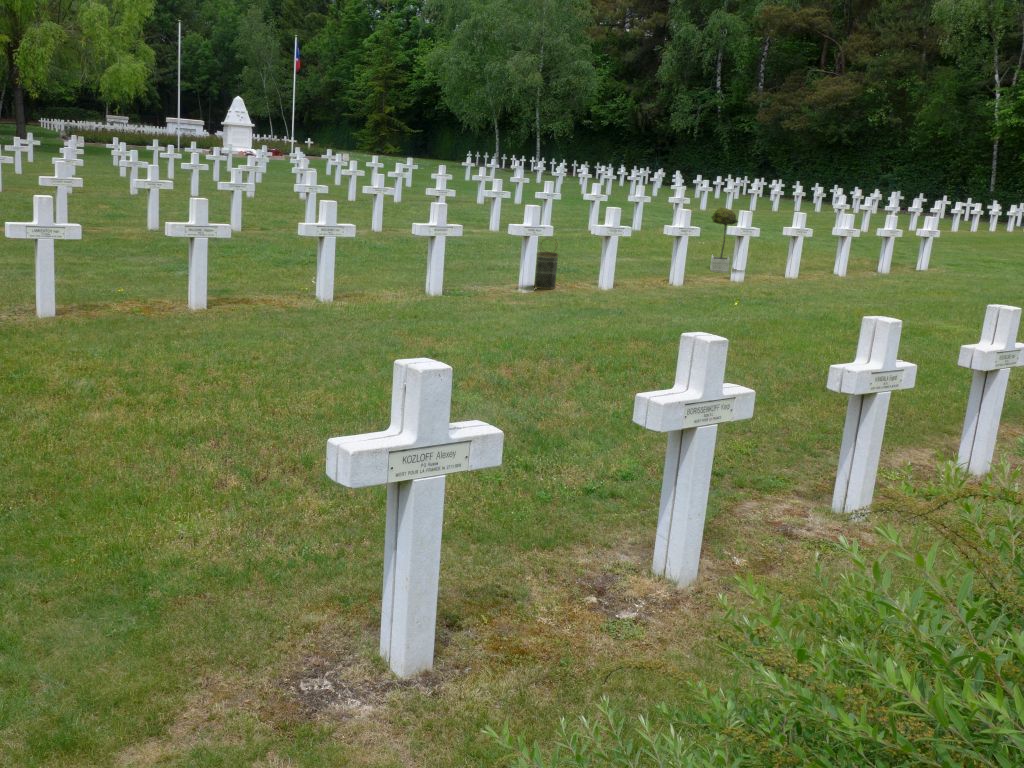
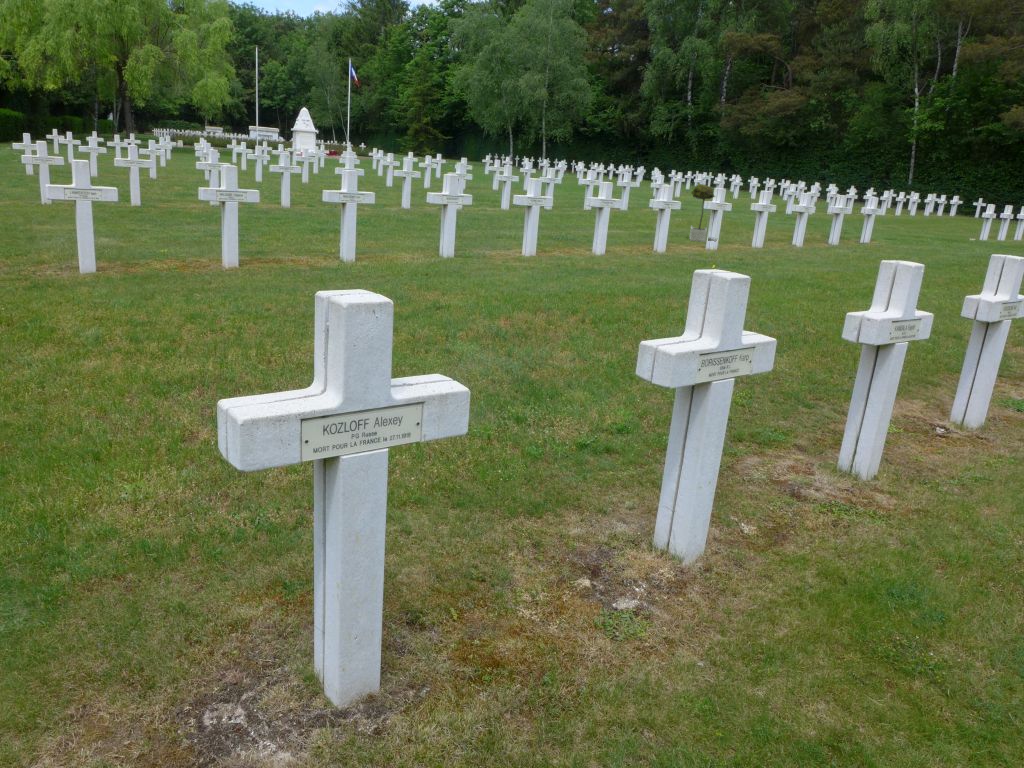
basket: present [534,239,558,289] -> none [534,206,556,253]

